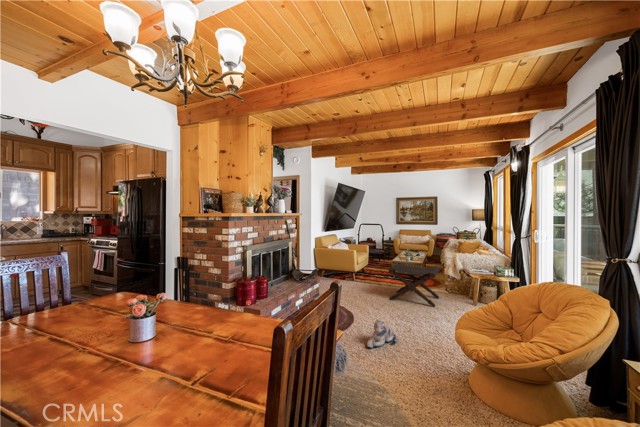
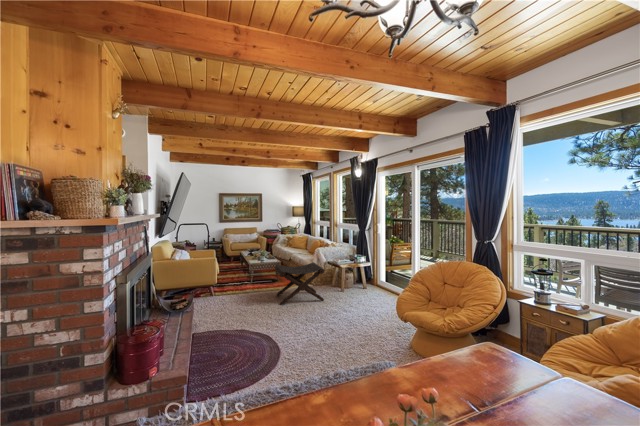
plush toy: present [367,320,398,348] -> none [321,324,343,355]

